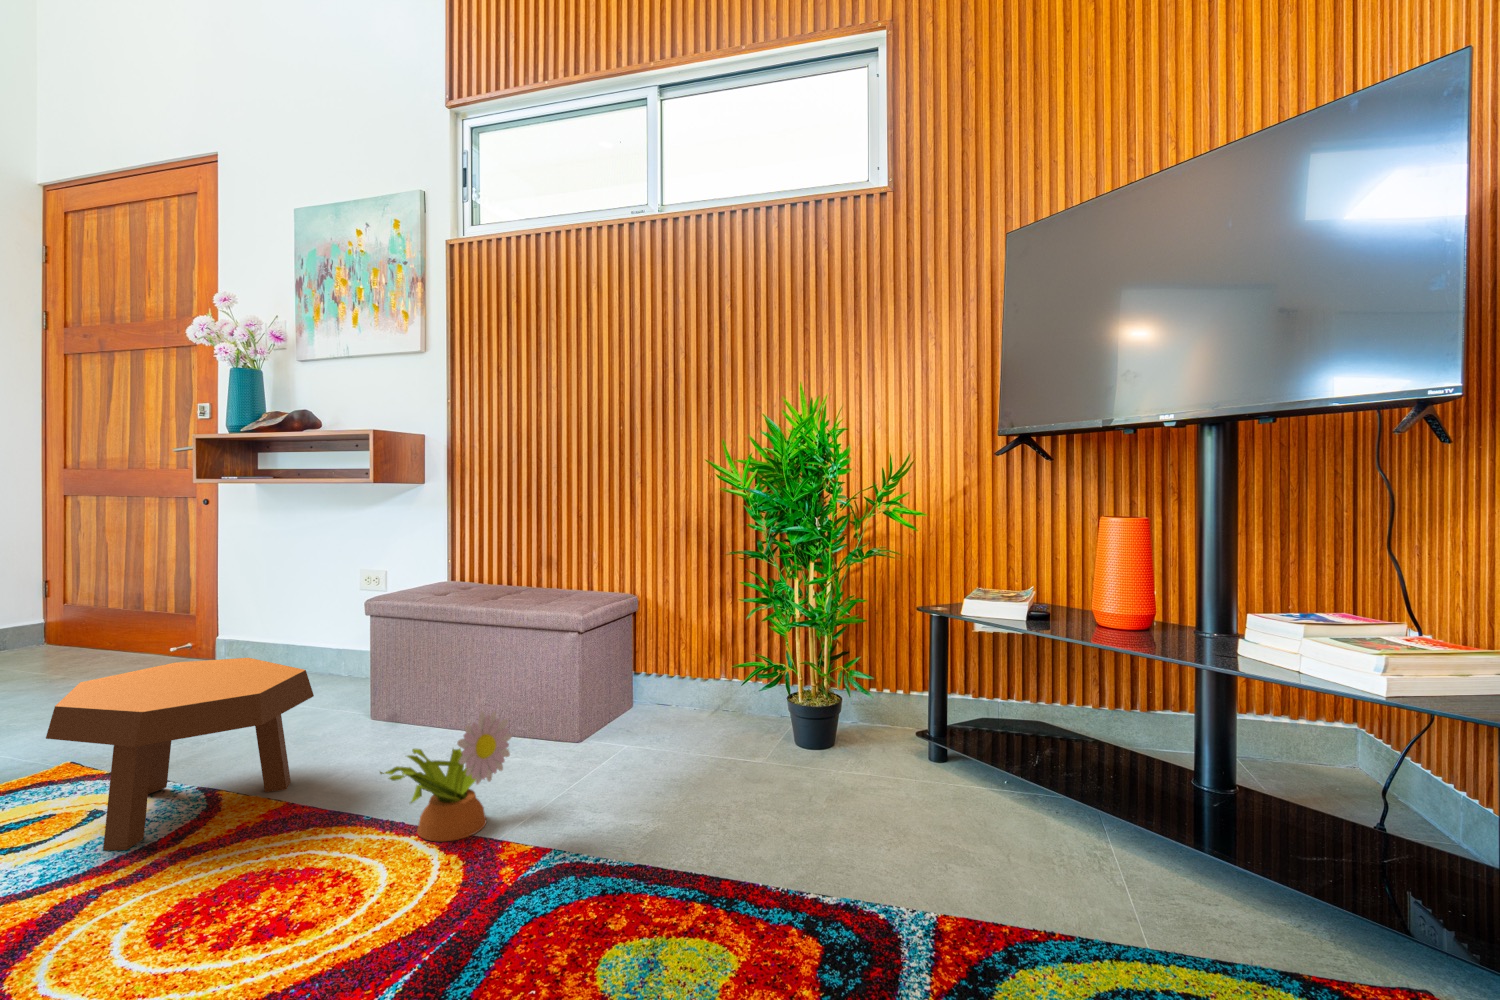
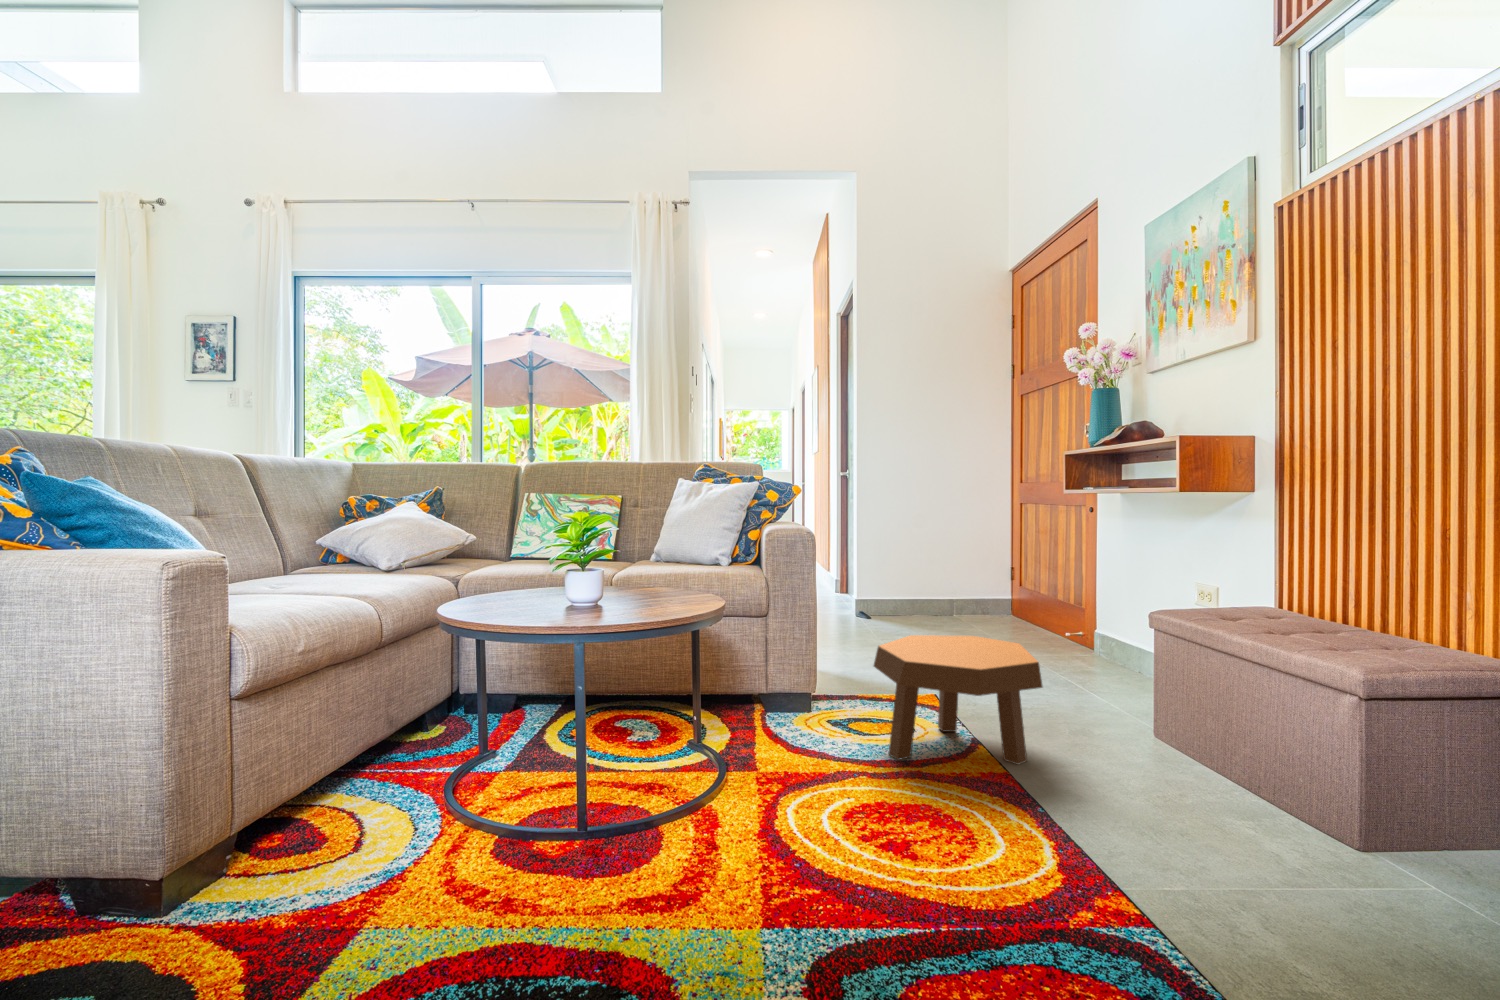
decorative plant: present [380,711,512,841] -> none [1032,737,1176,871]

